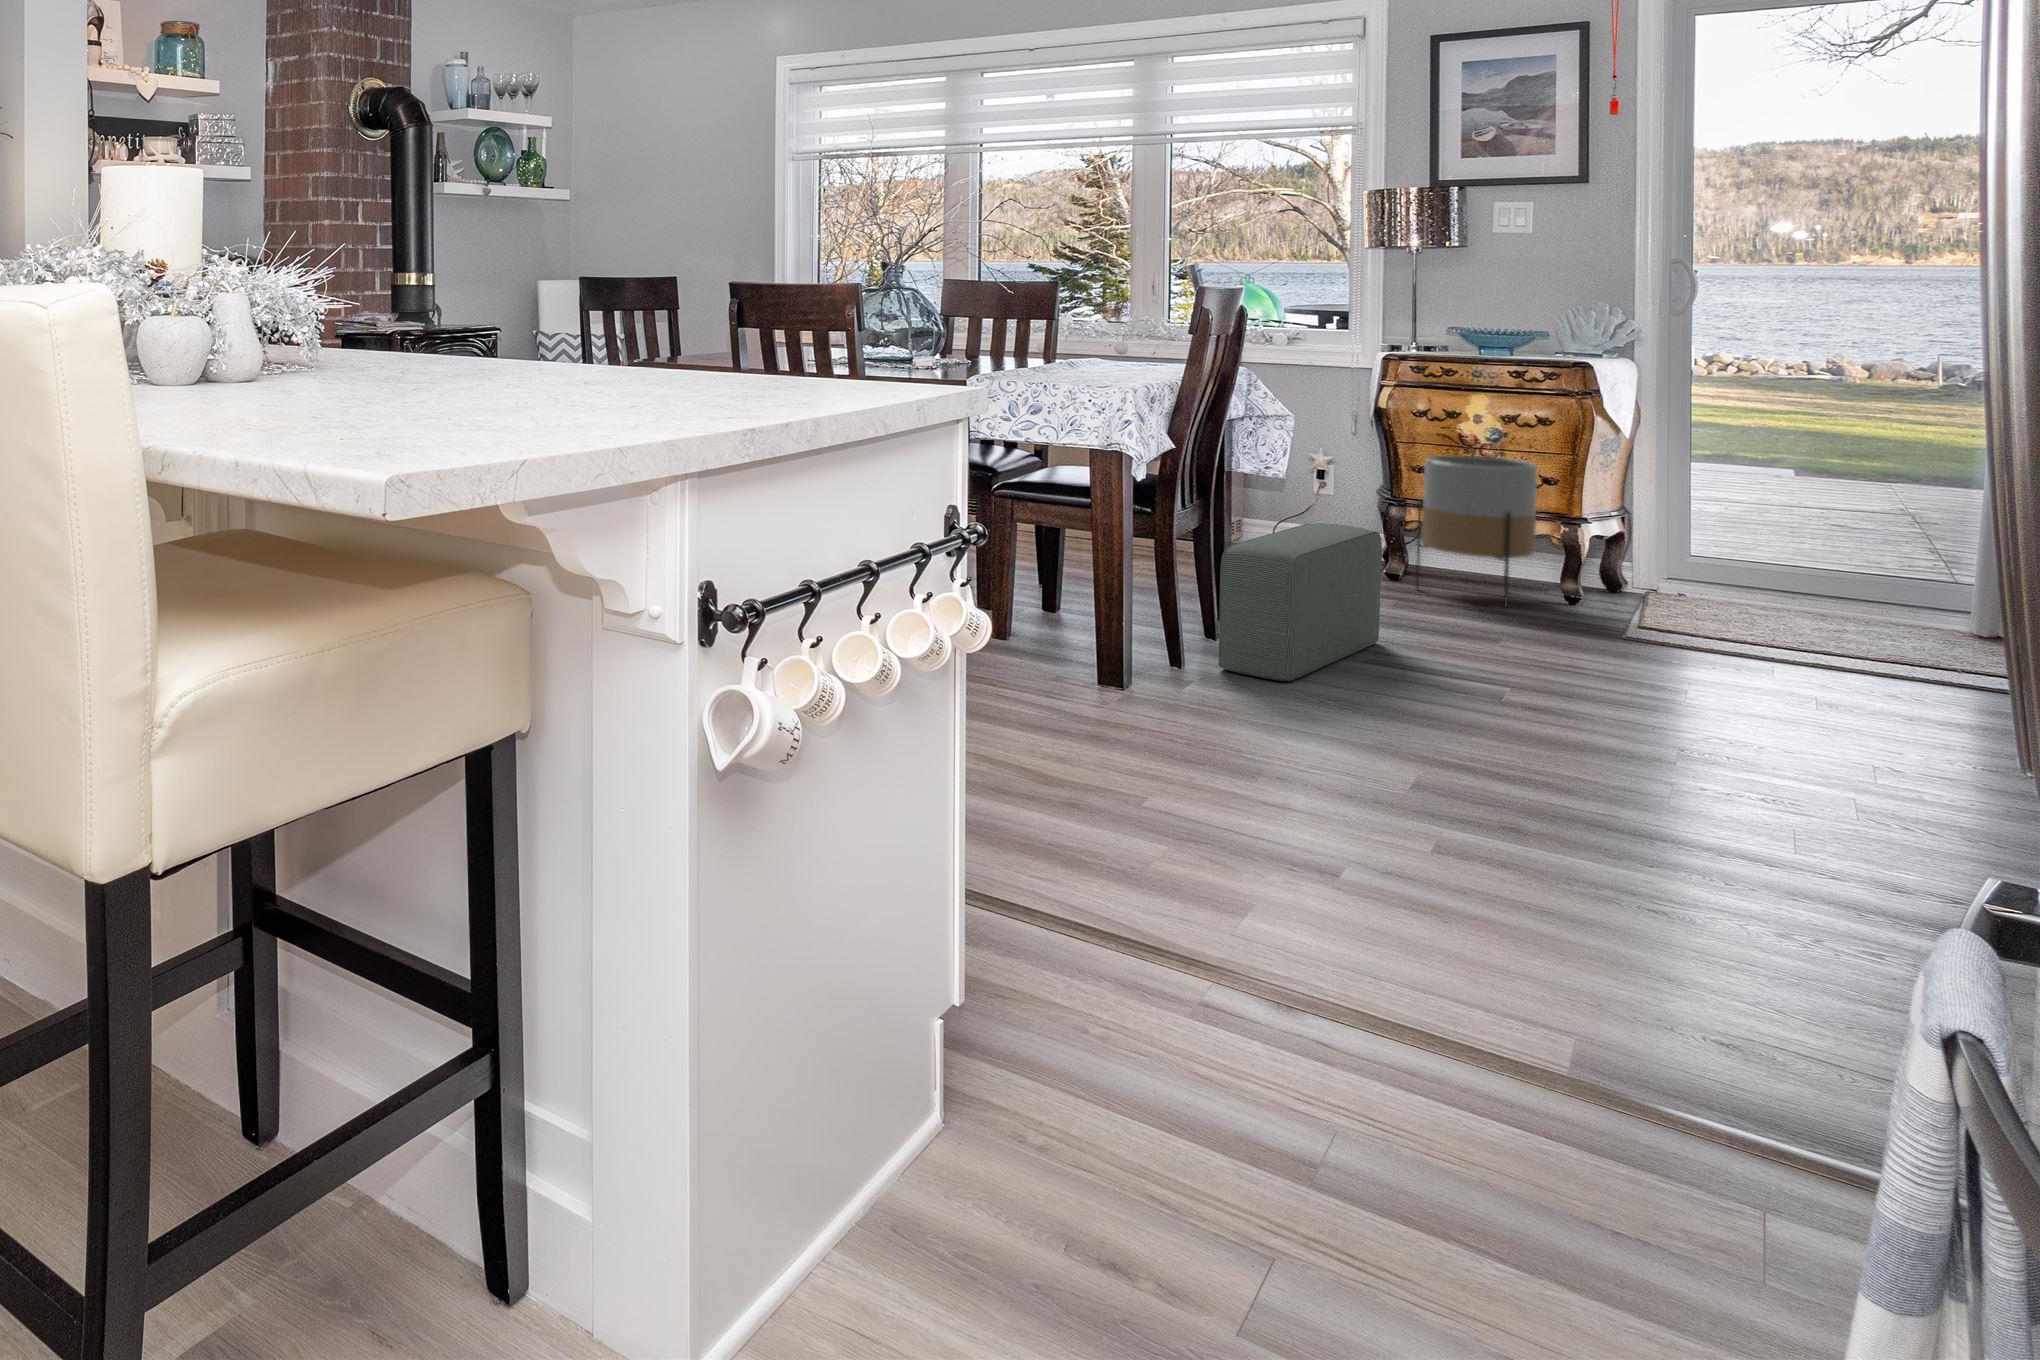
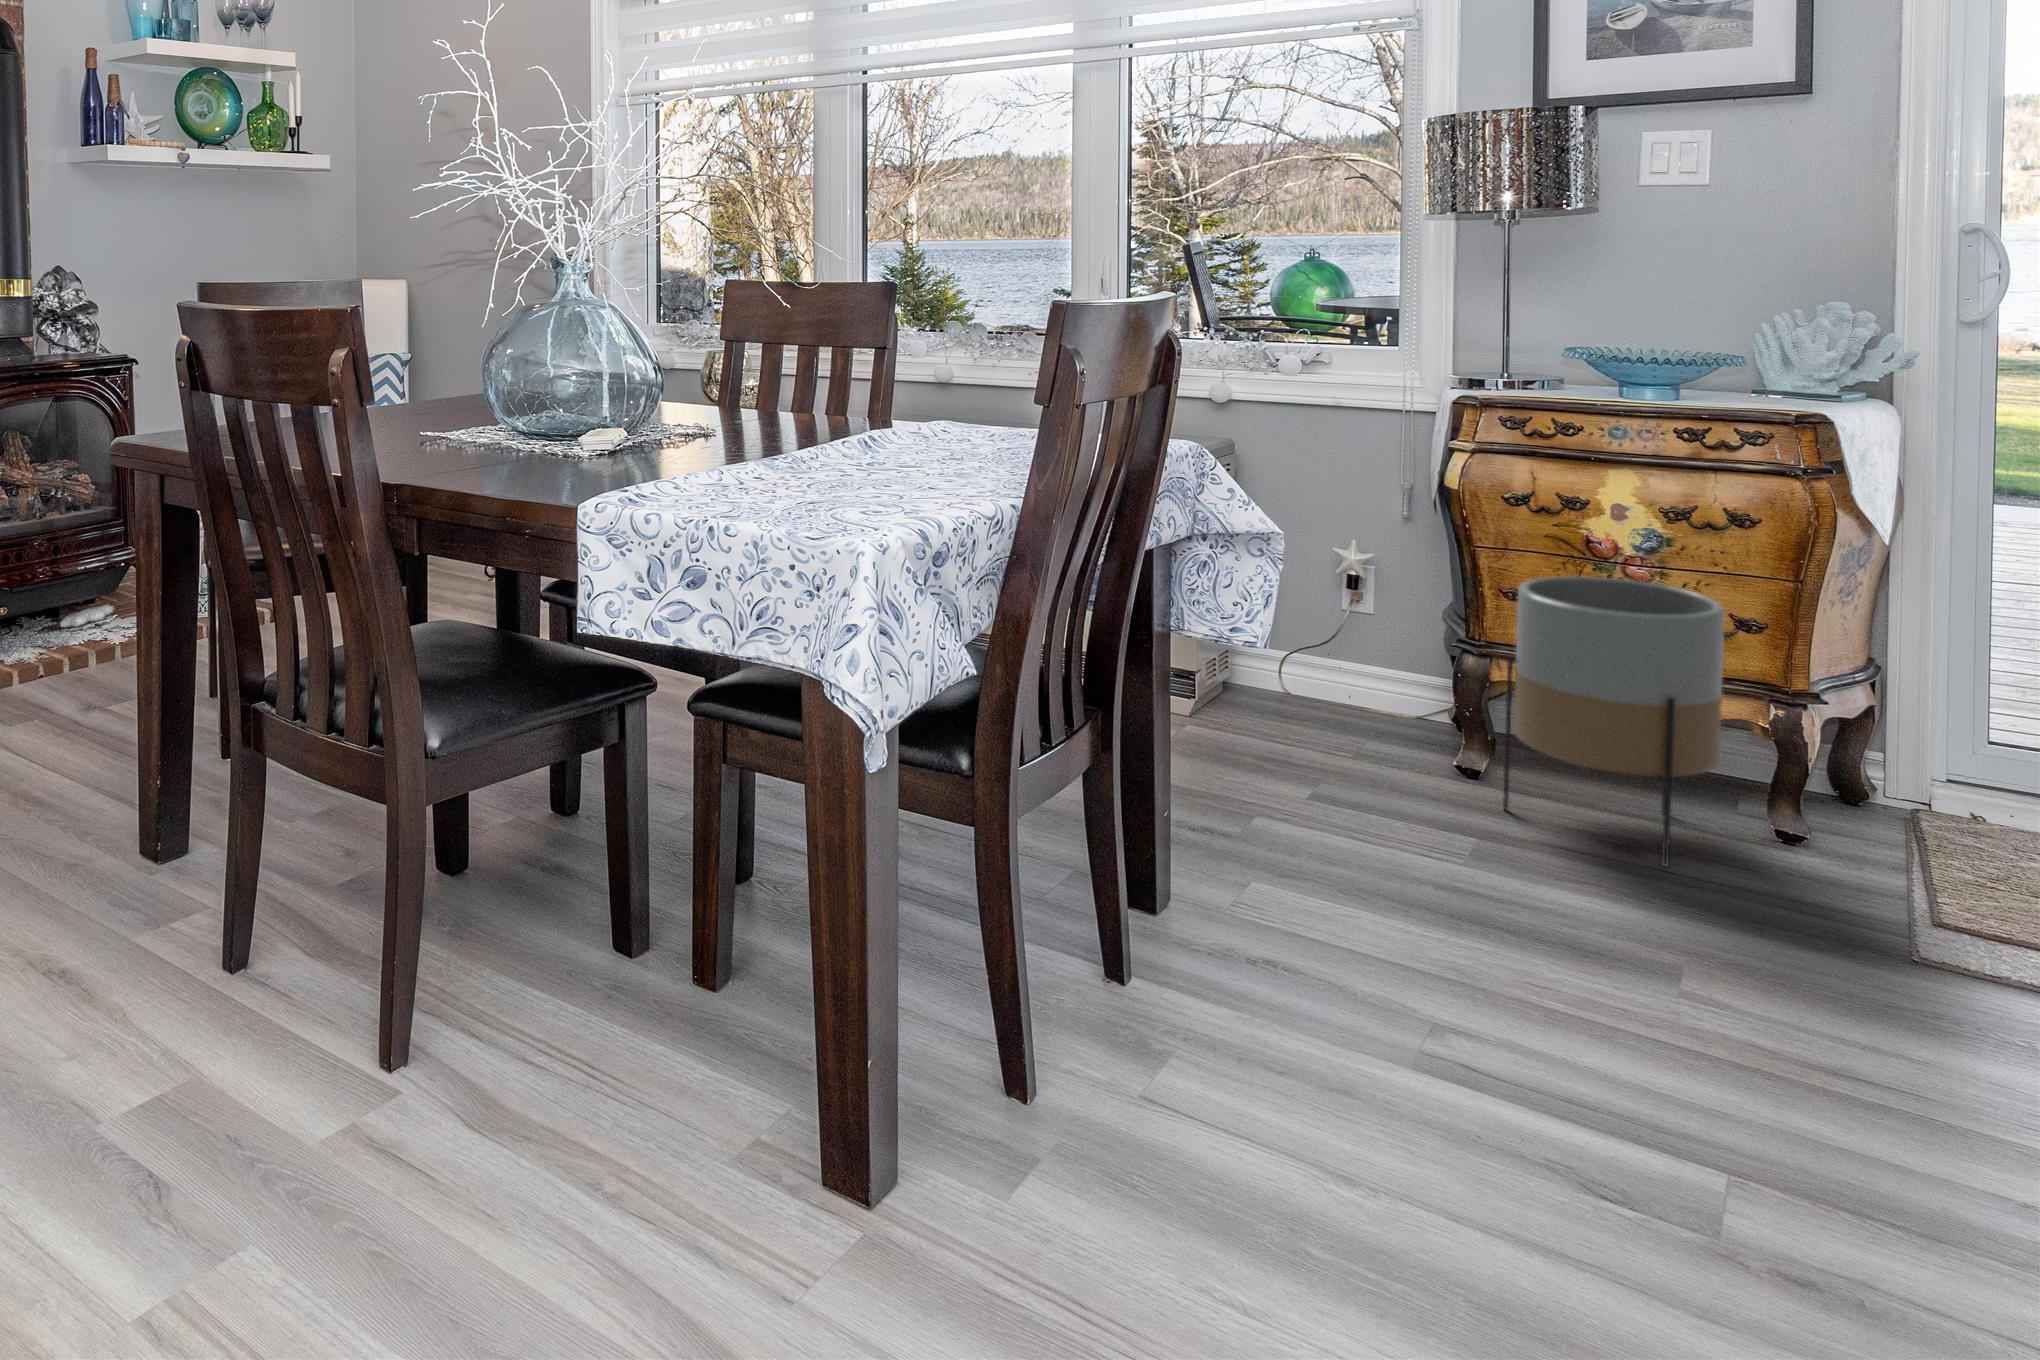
pouf: present [1219,523,1382,681] -> none [1067,755,1418,1152]

